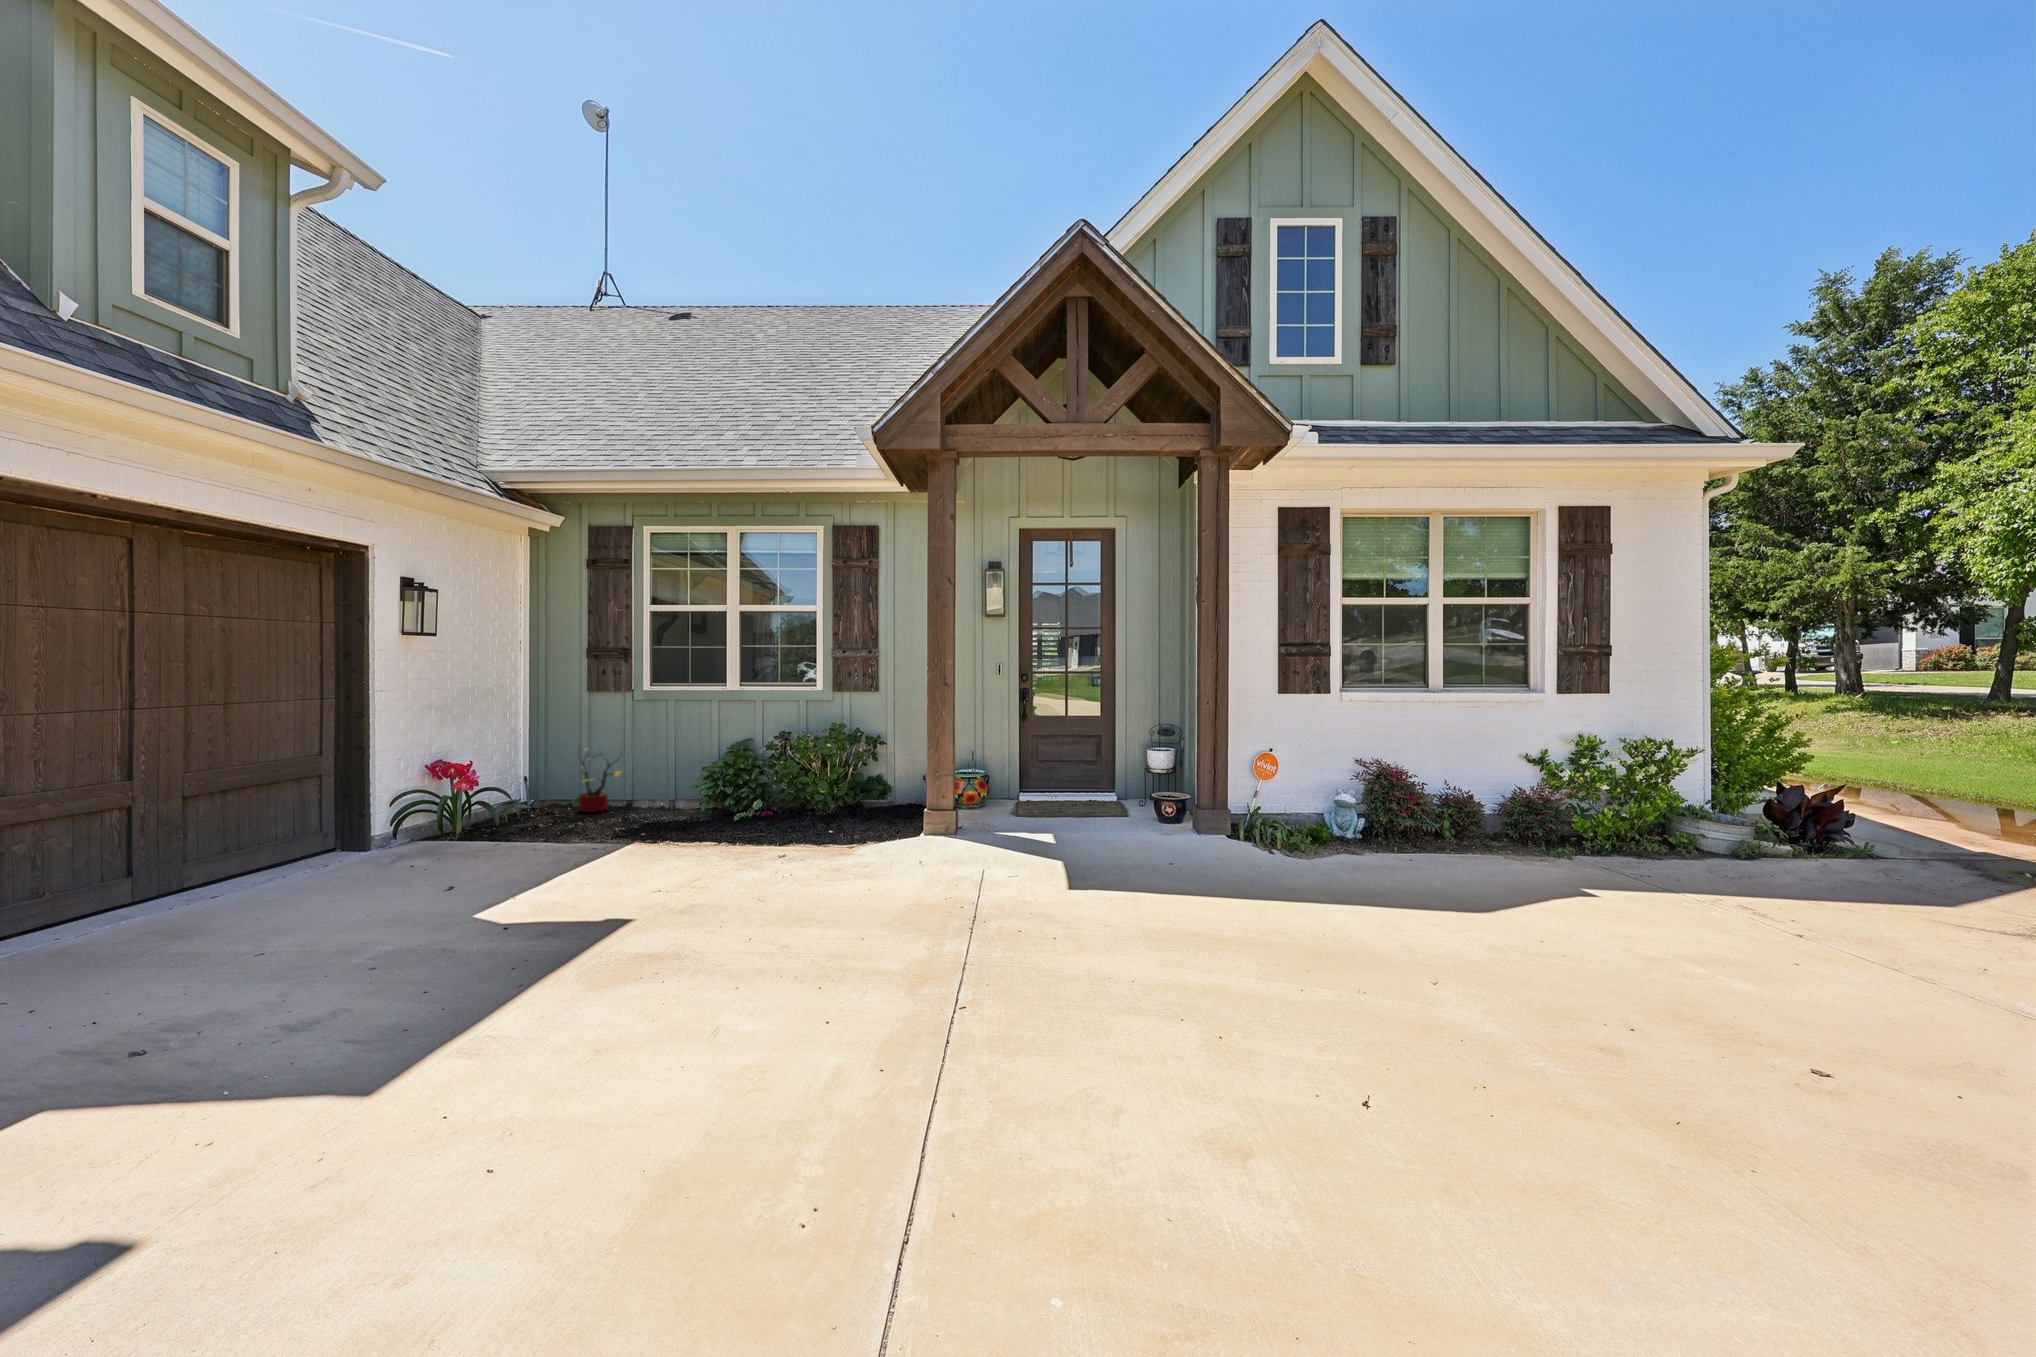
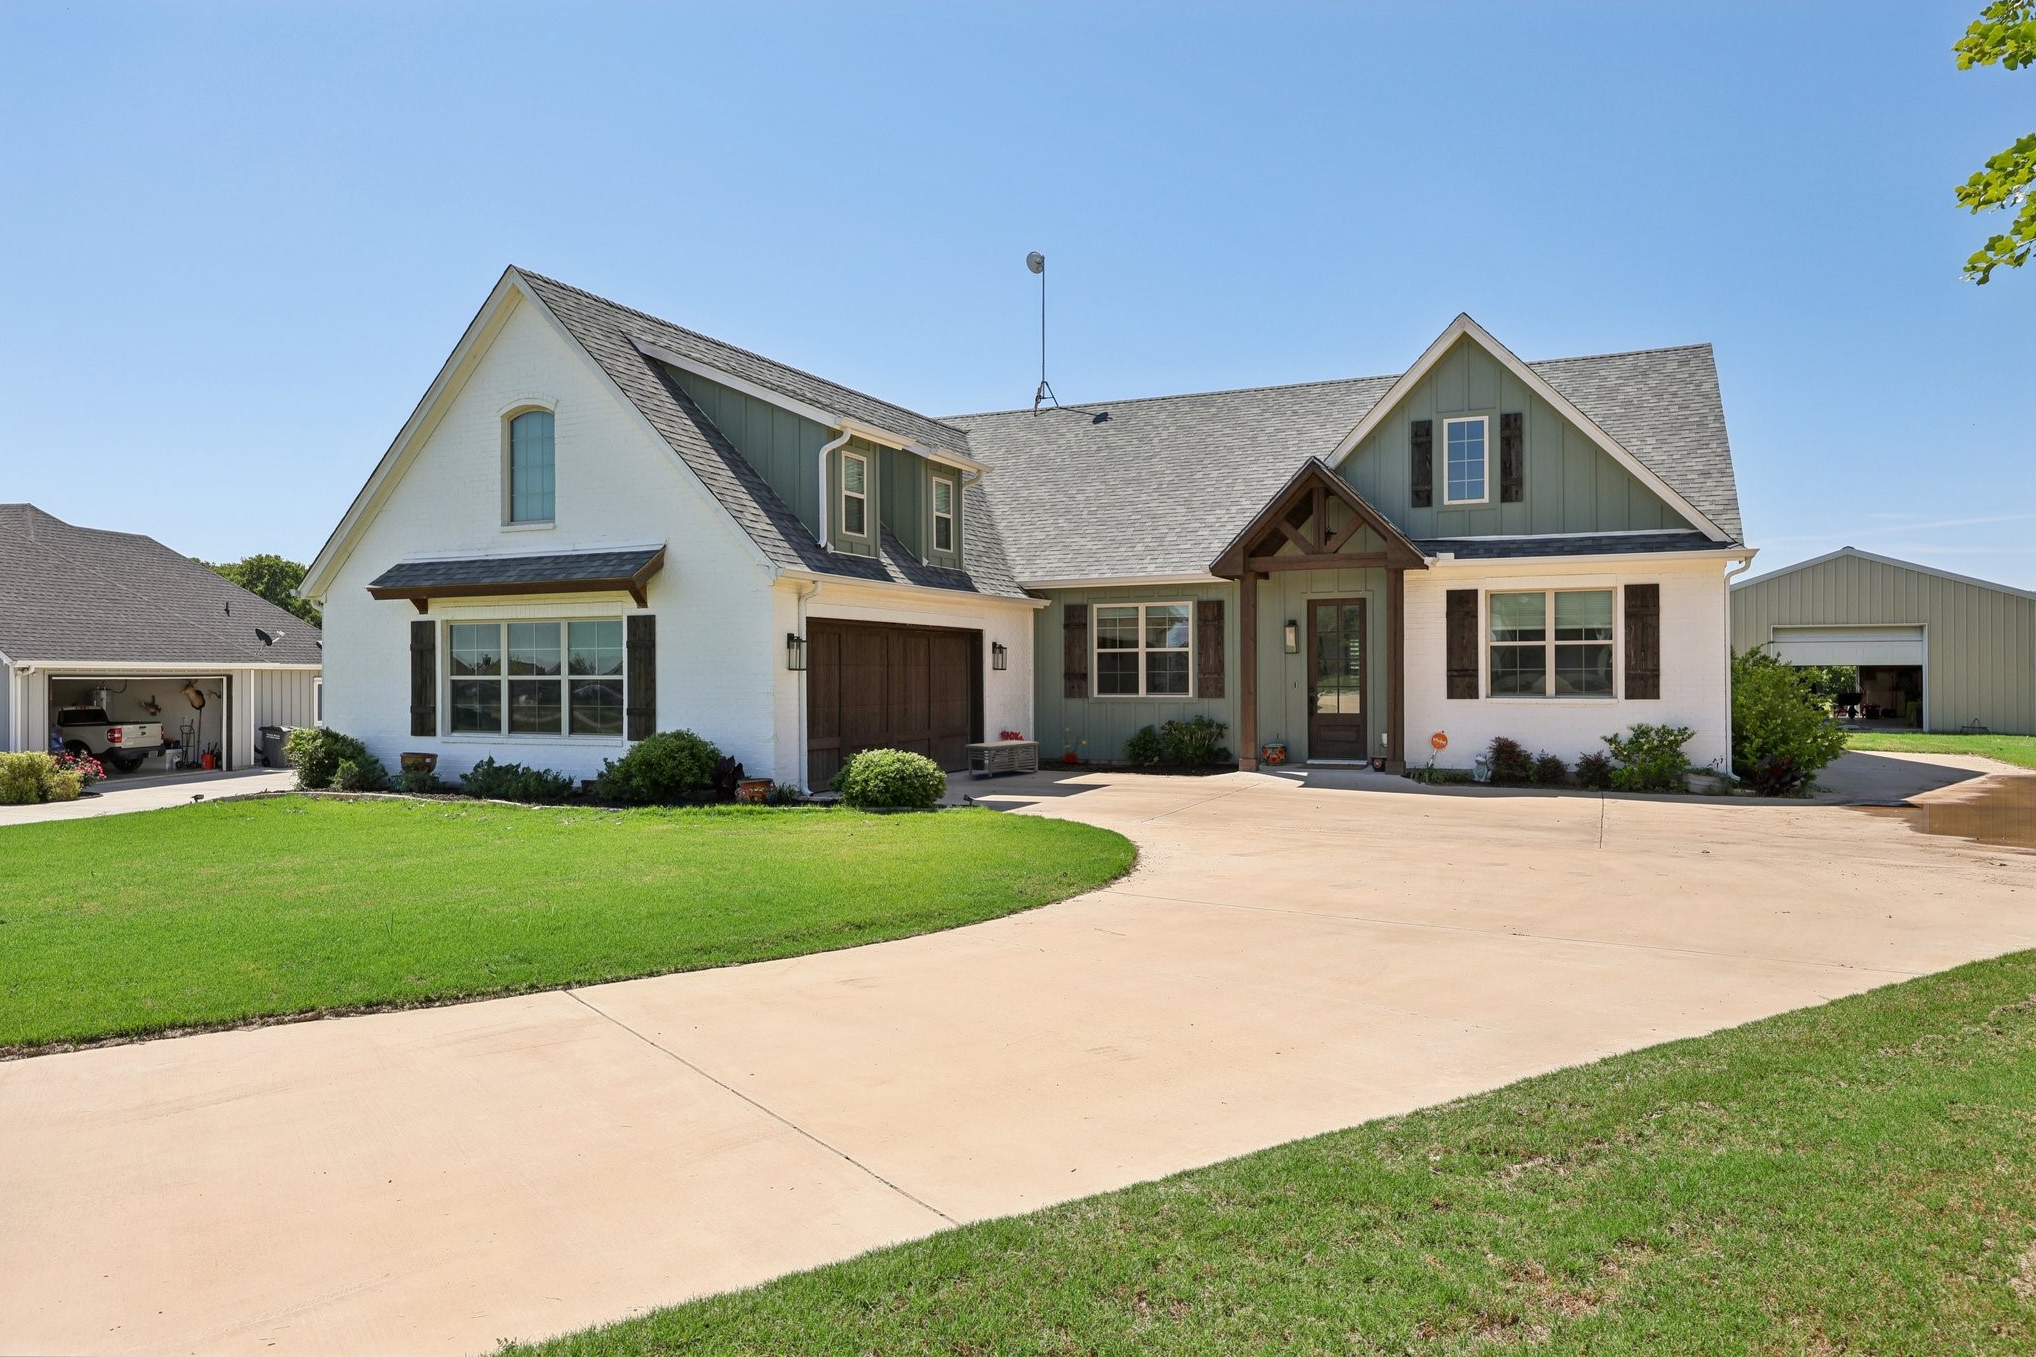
storage bench: none [295,776,500,872] -> present [965,740,1039,777]

